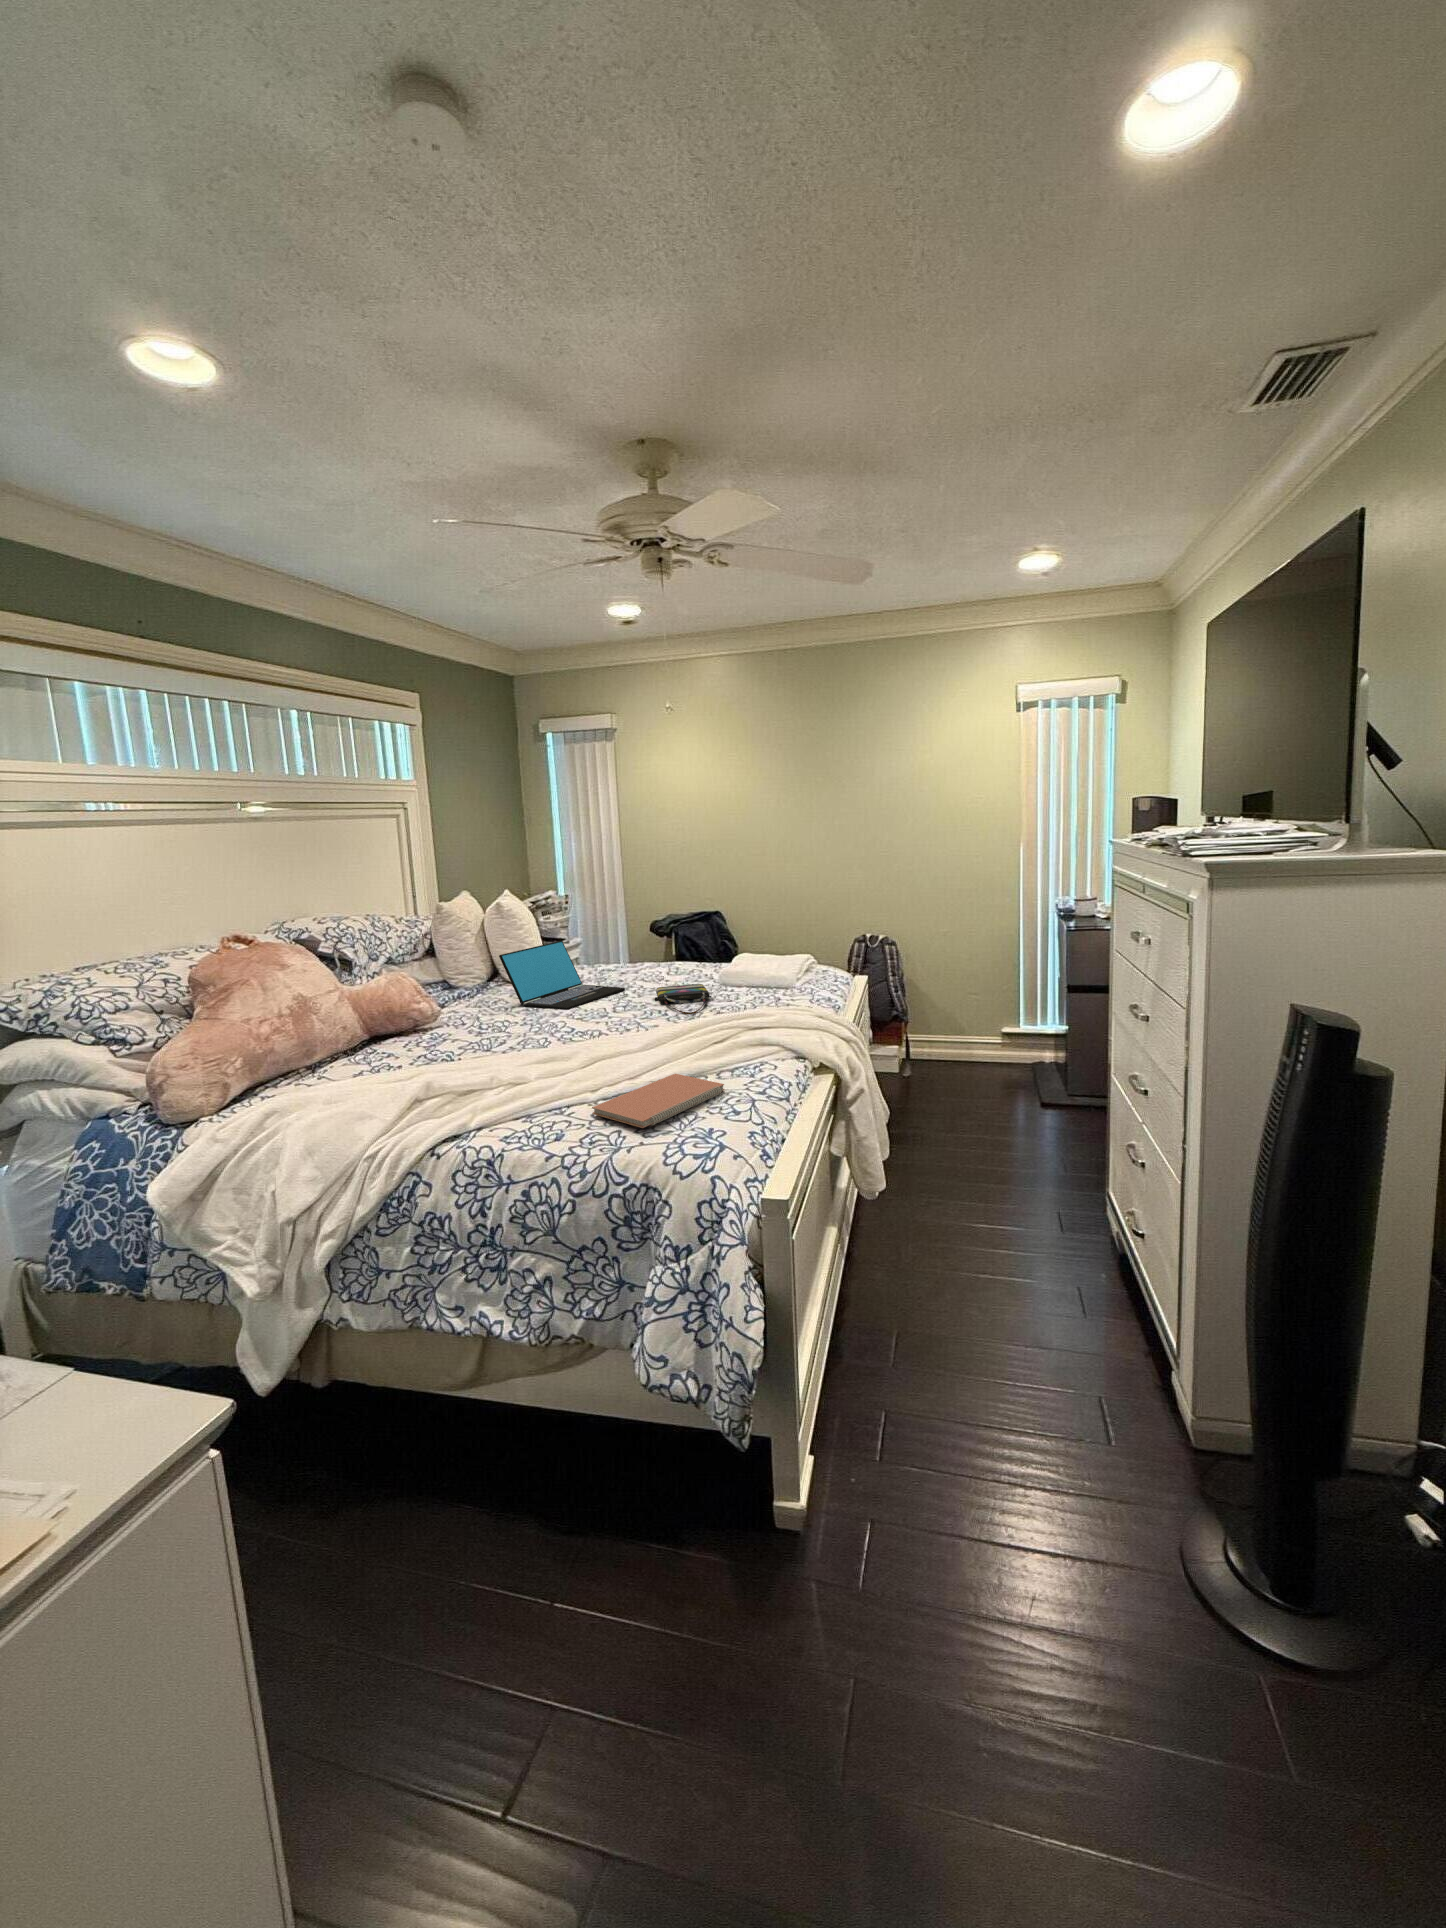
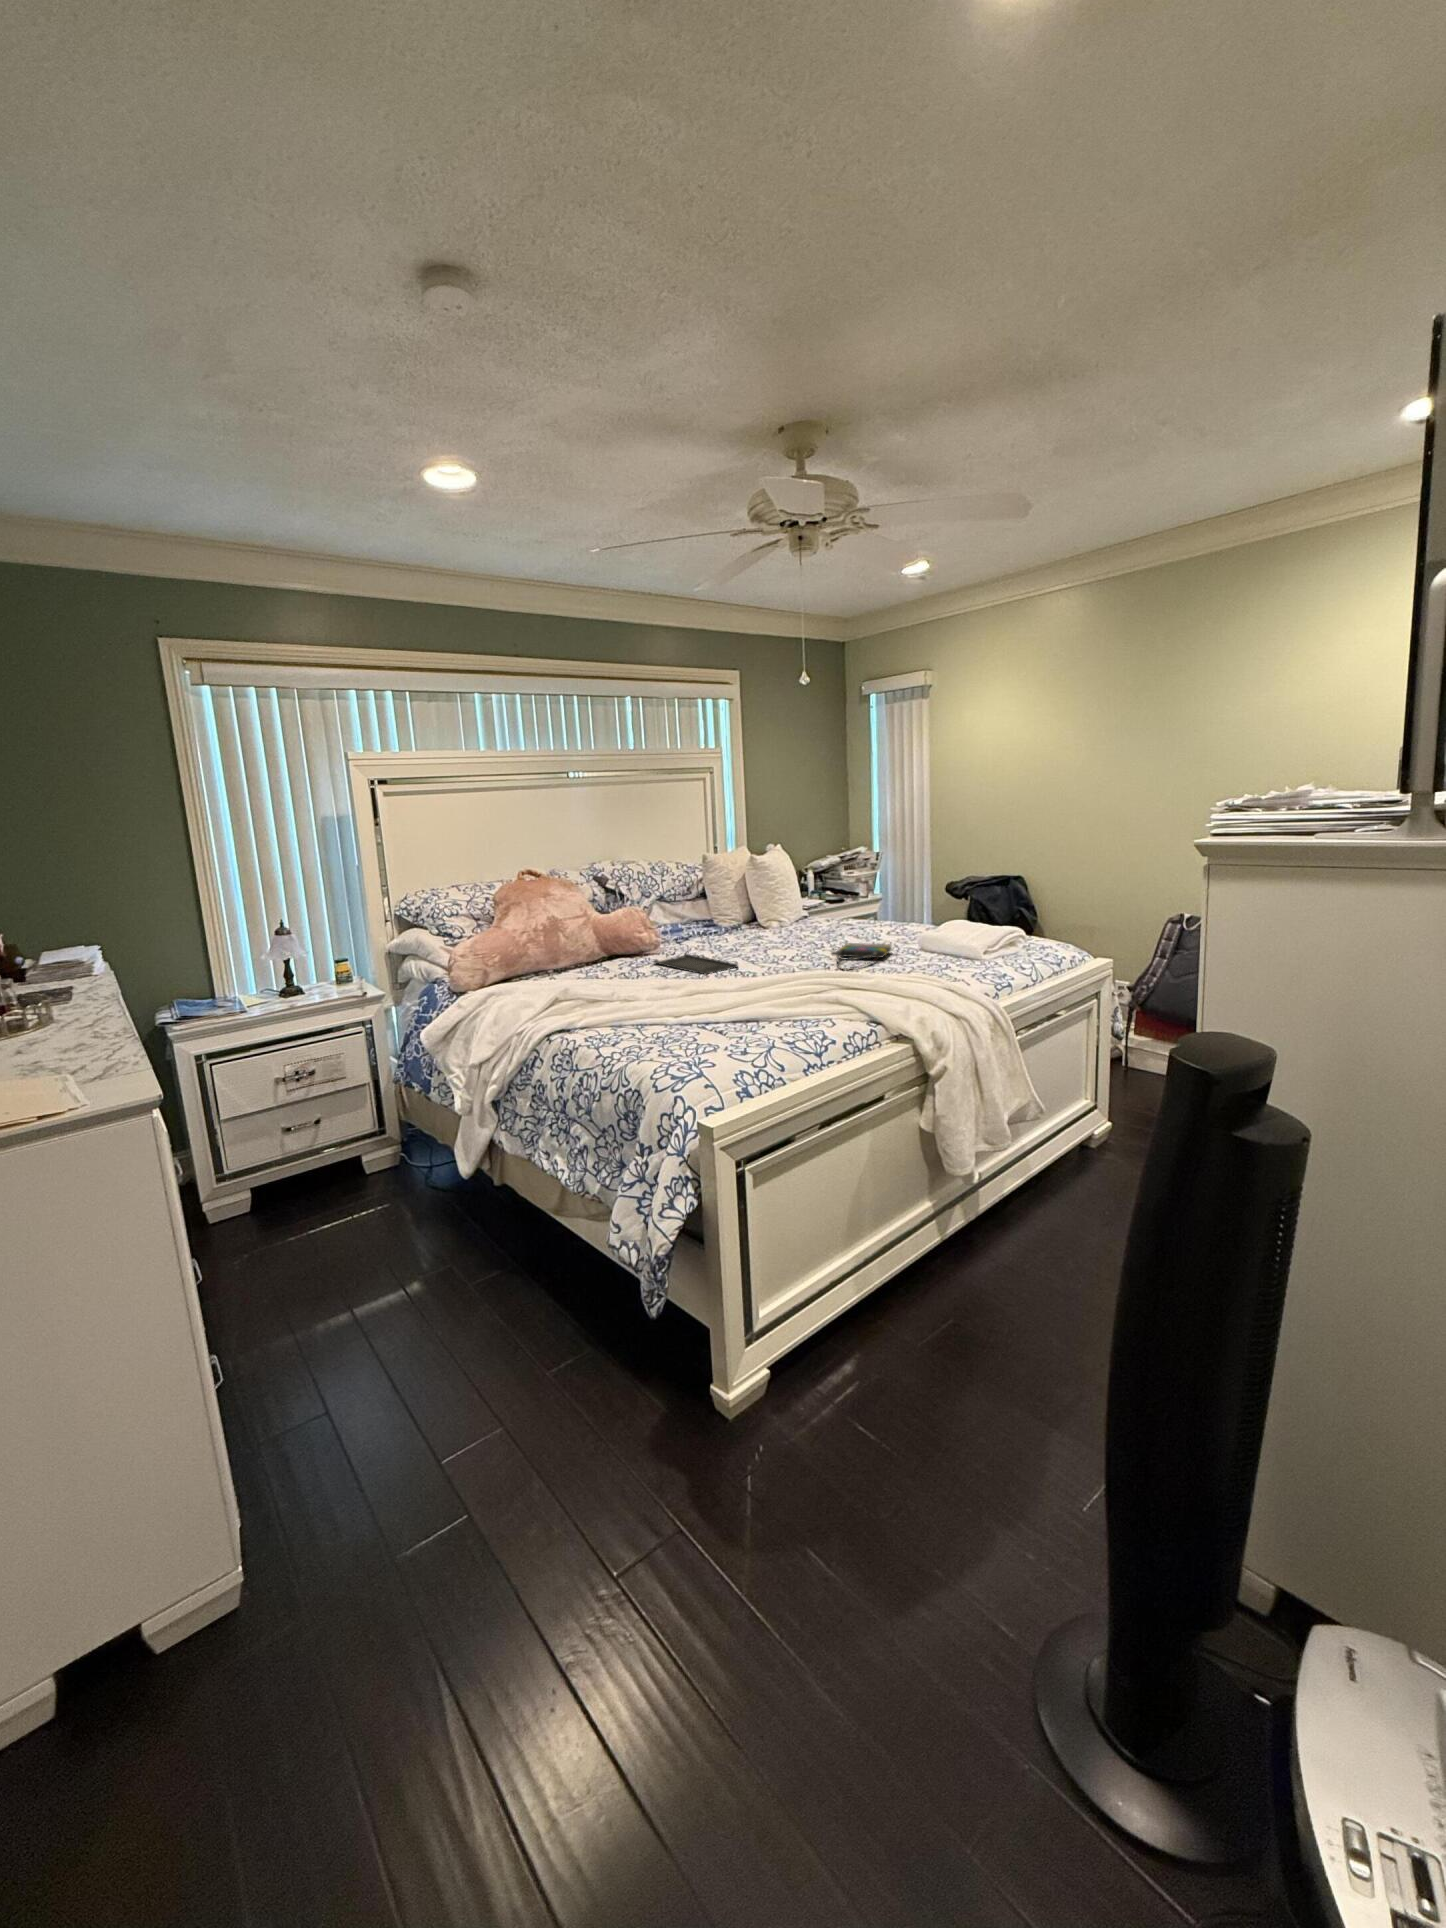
laptop: present [499,941,625,1010] -> none [725,893,833,954]
tray: none [449,1021,568,1041] -> present [654,954,738,975]
notebook: present [592,1074,724,1128] -> none [649,1015,762,1050]

